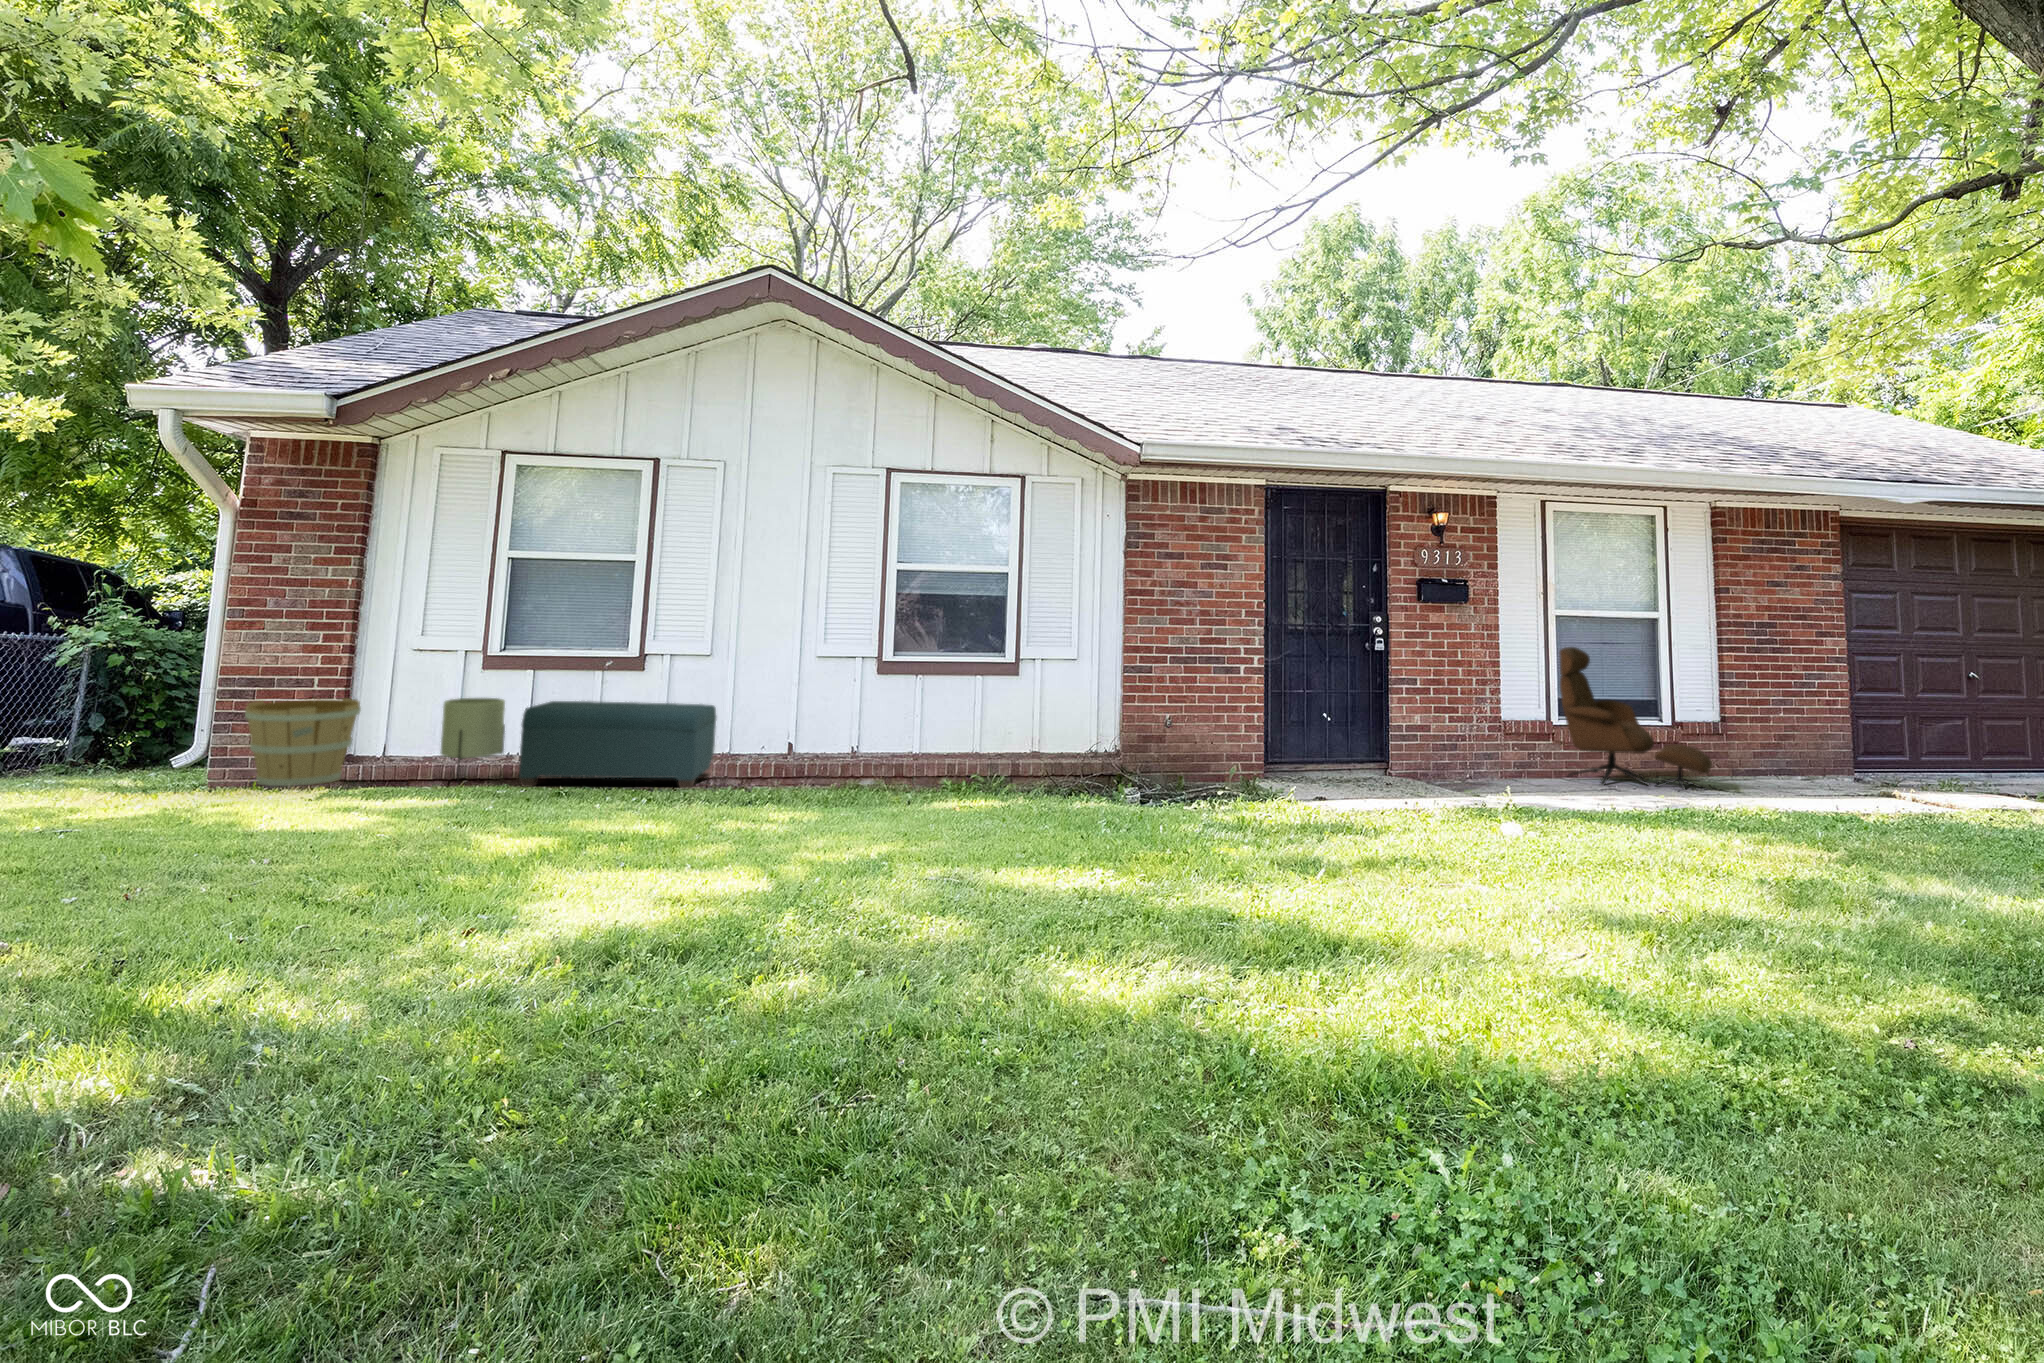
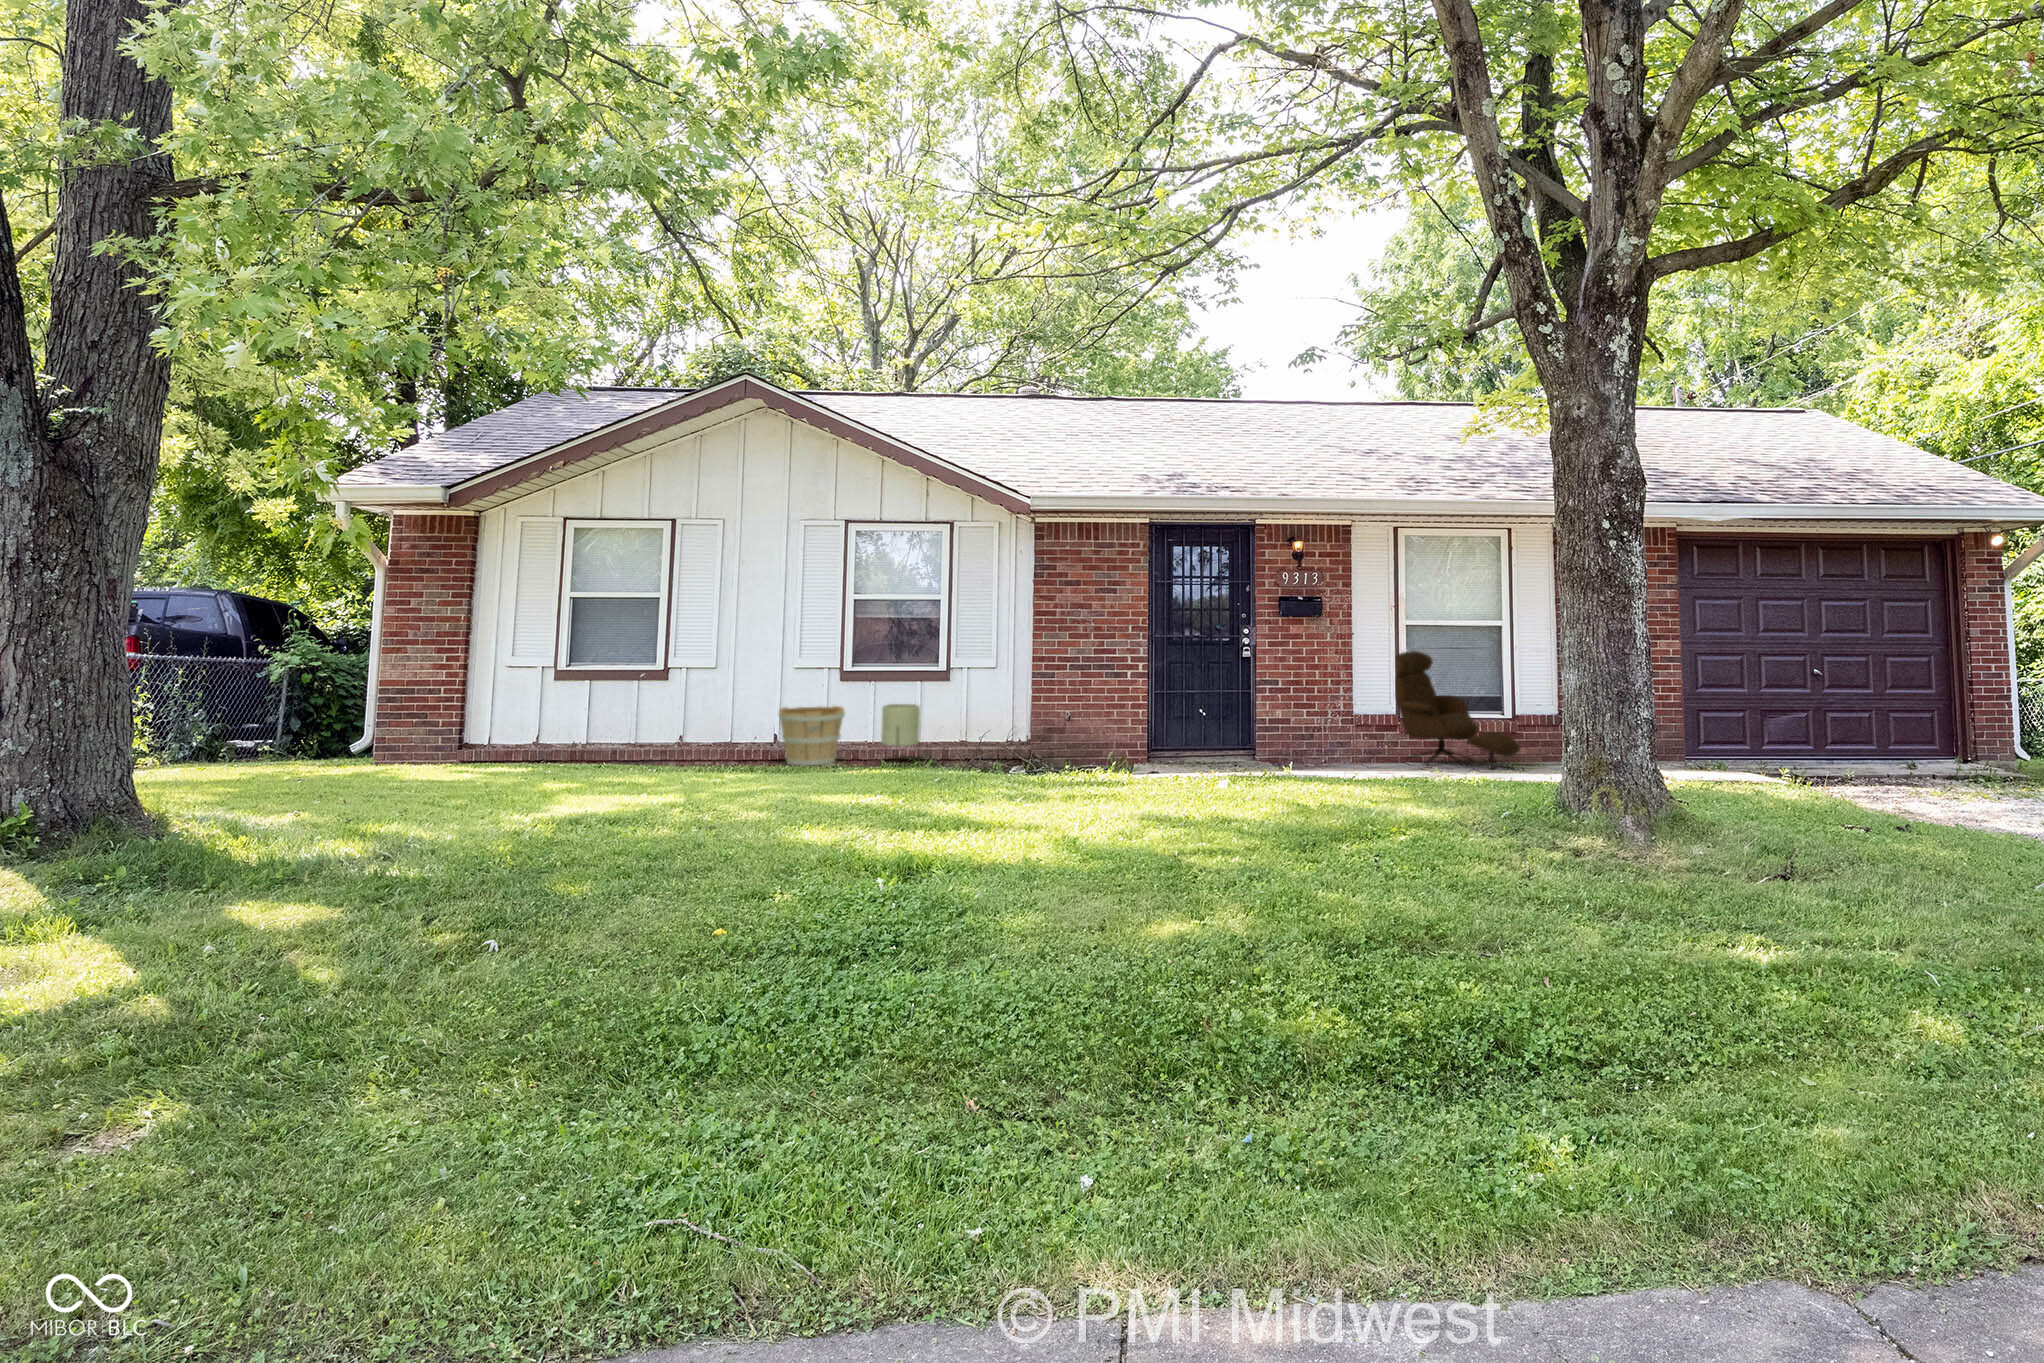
wooden bucket: present [245,698,361,786] -> present [779,706,845,765]
planter: present [440,698,505,776] -> present [881,704,920,747]
bench: present [519,701,716,788] -> none [578,703,719,767]

